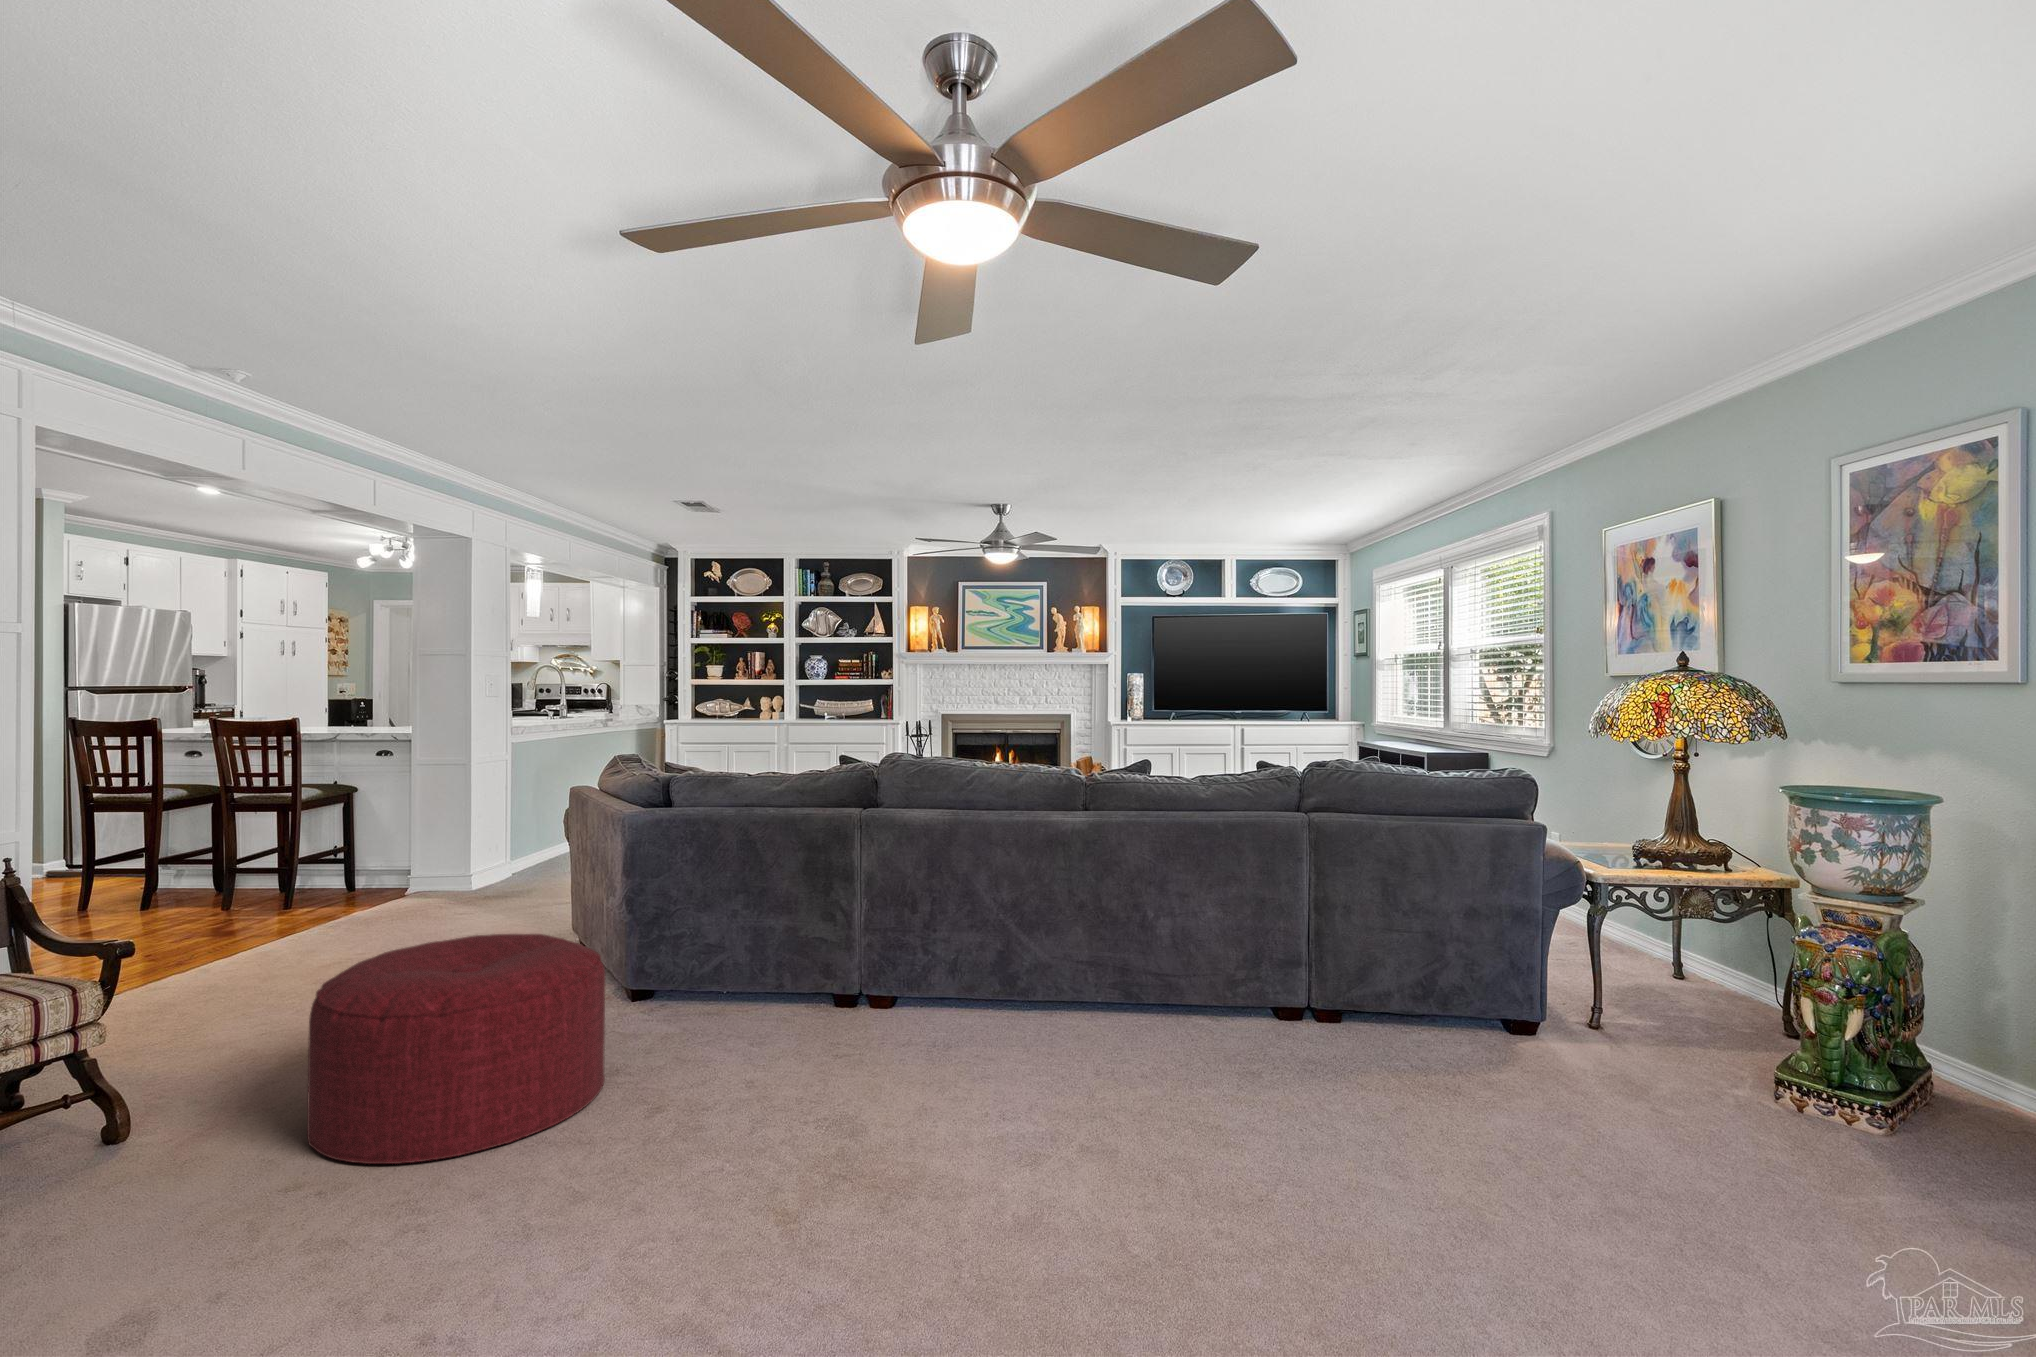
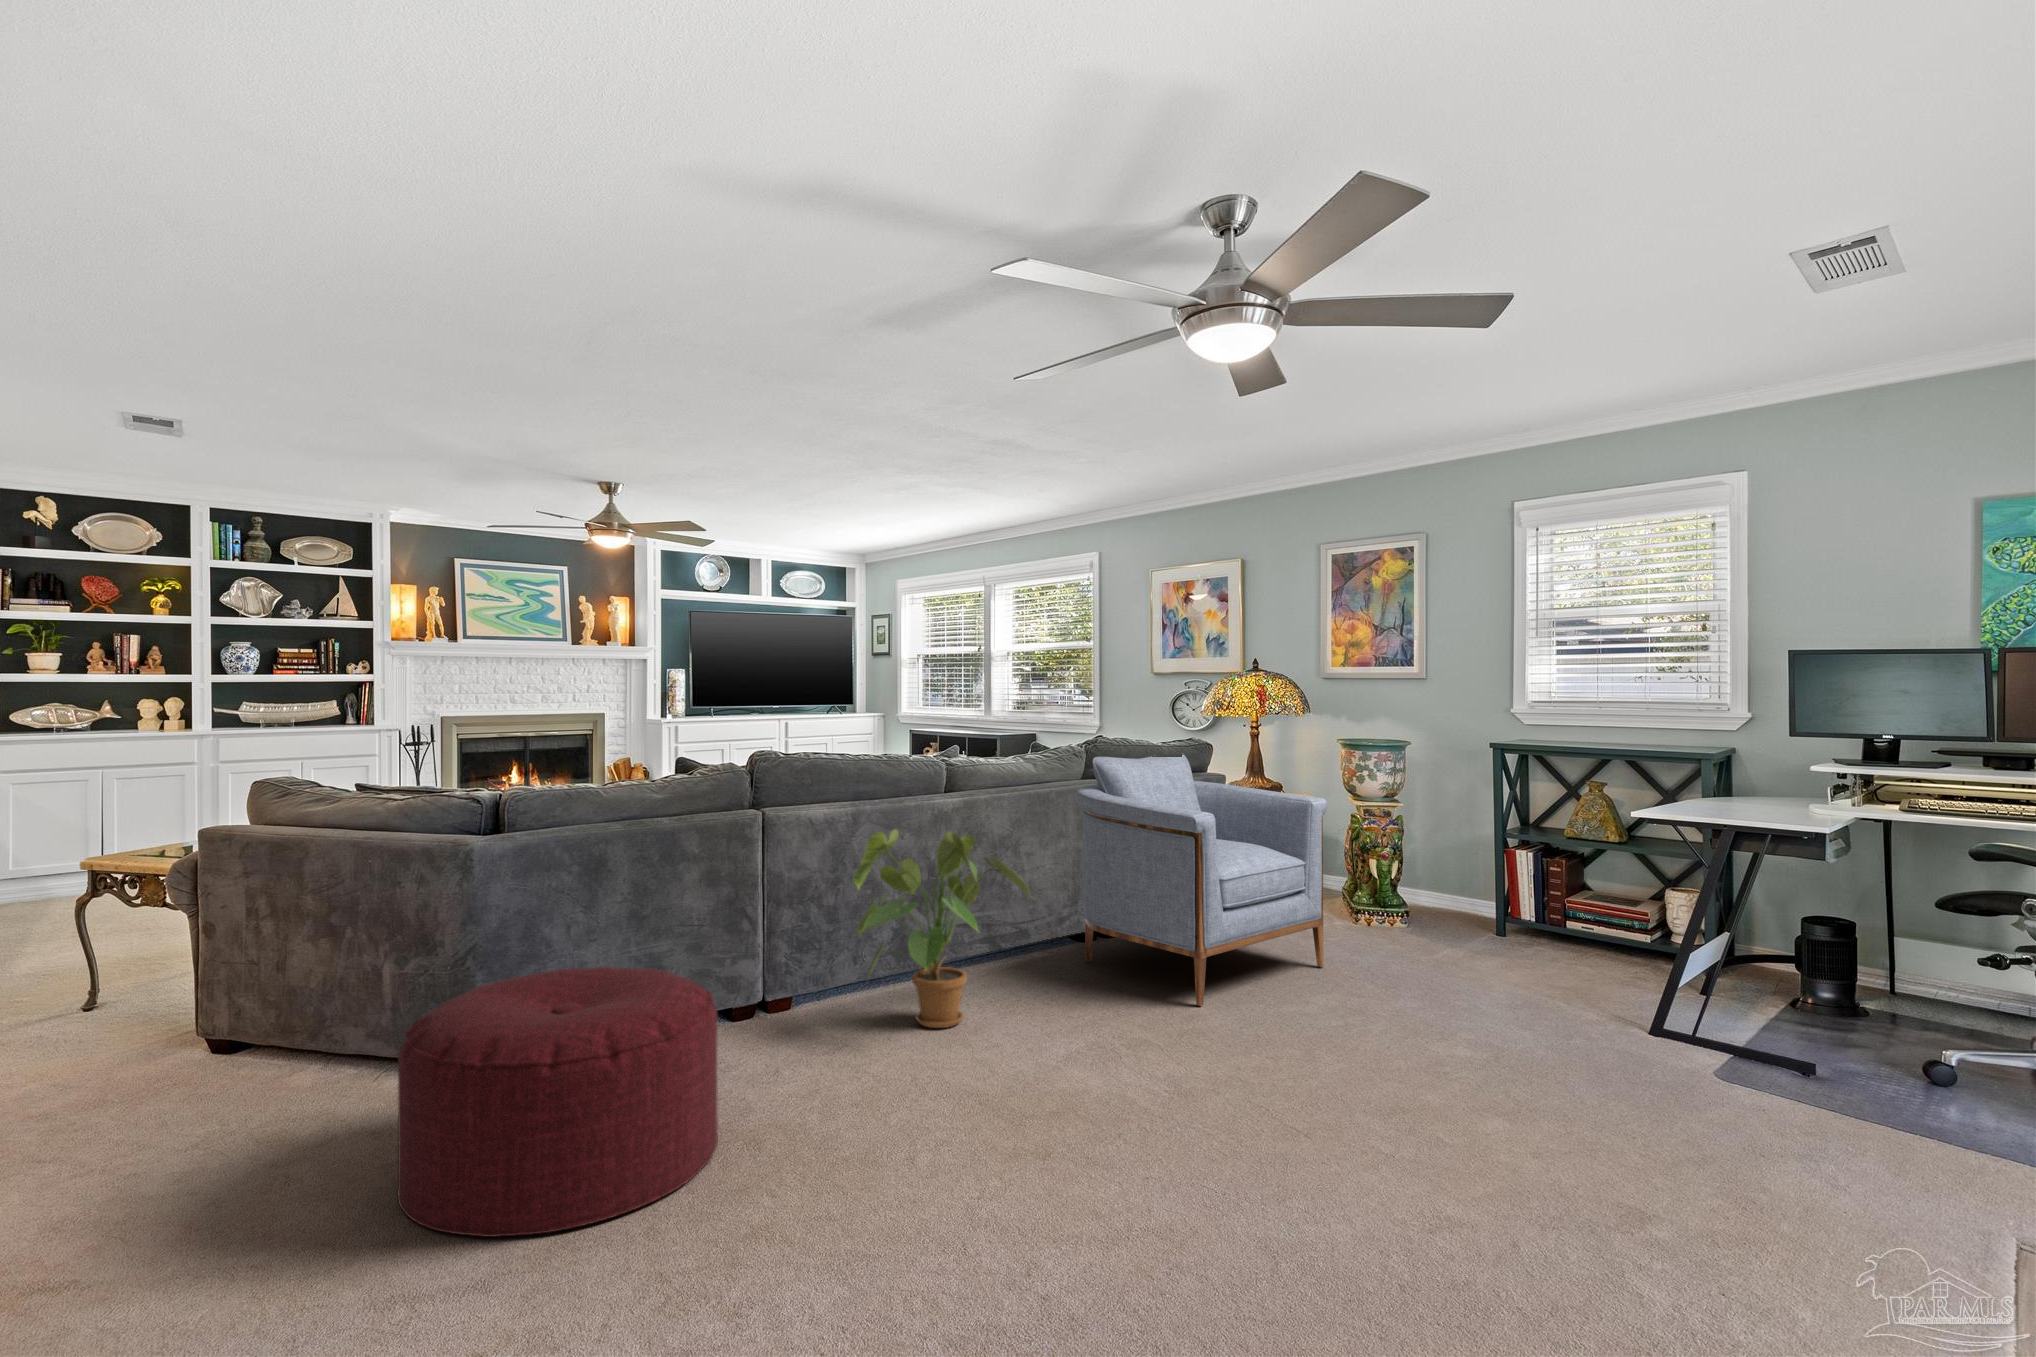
armchair: none [1197,783,1569,1156] -> present [1076,755,1327,1006]
house plant: none [843,846,1068,1081] -> present [853,829,1030,1028]

